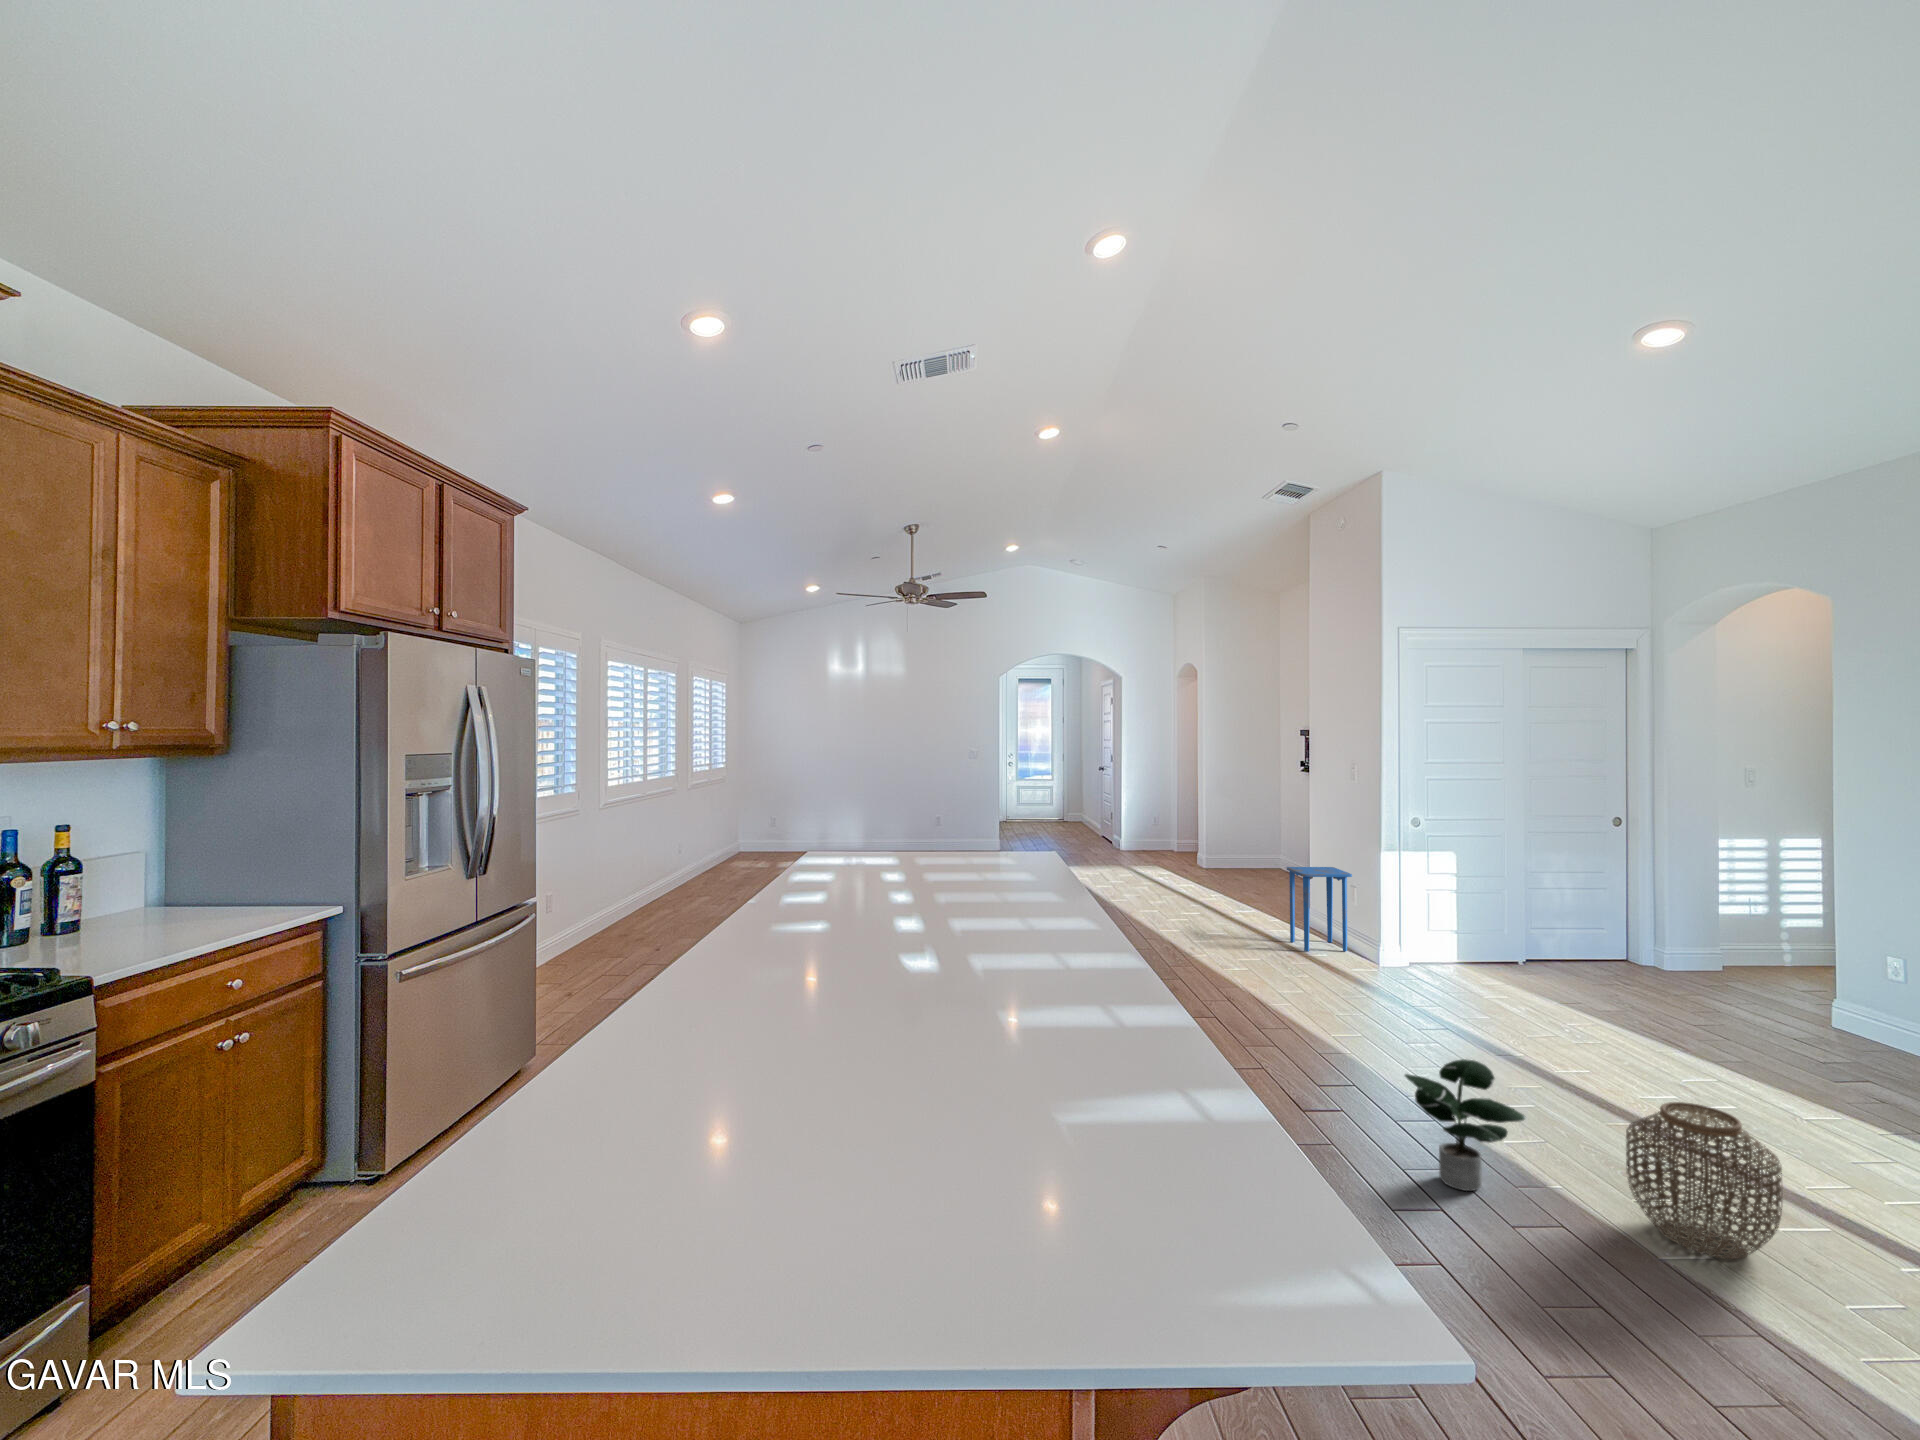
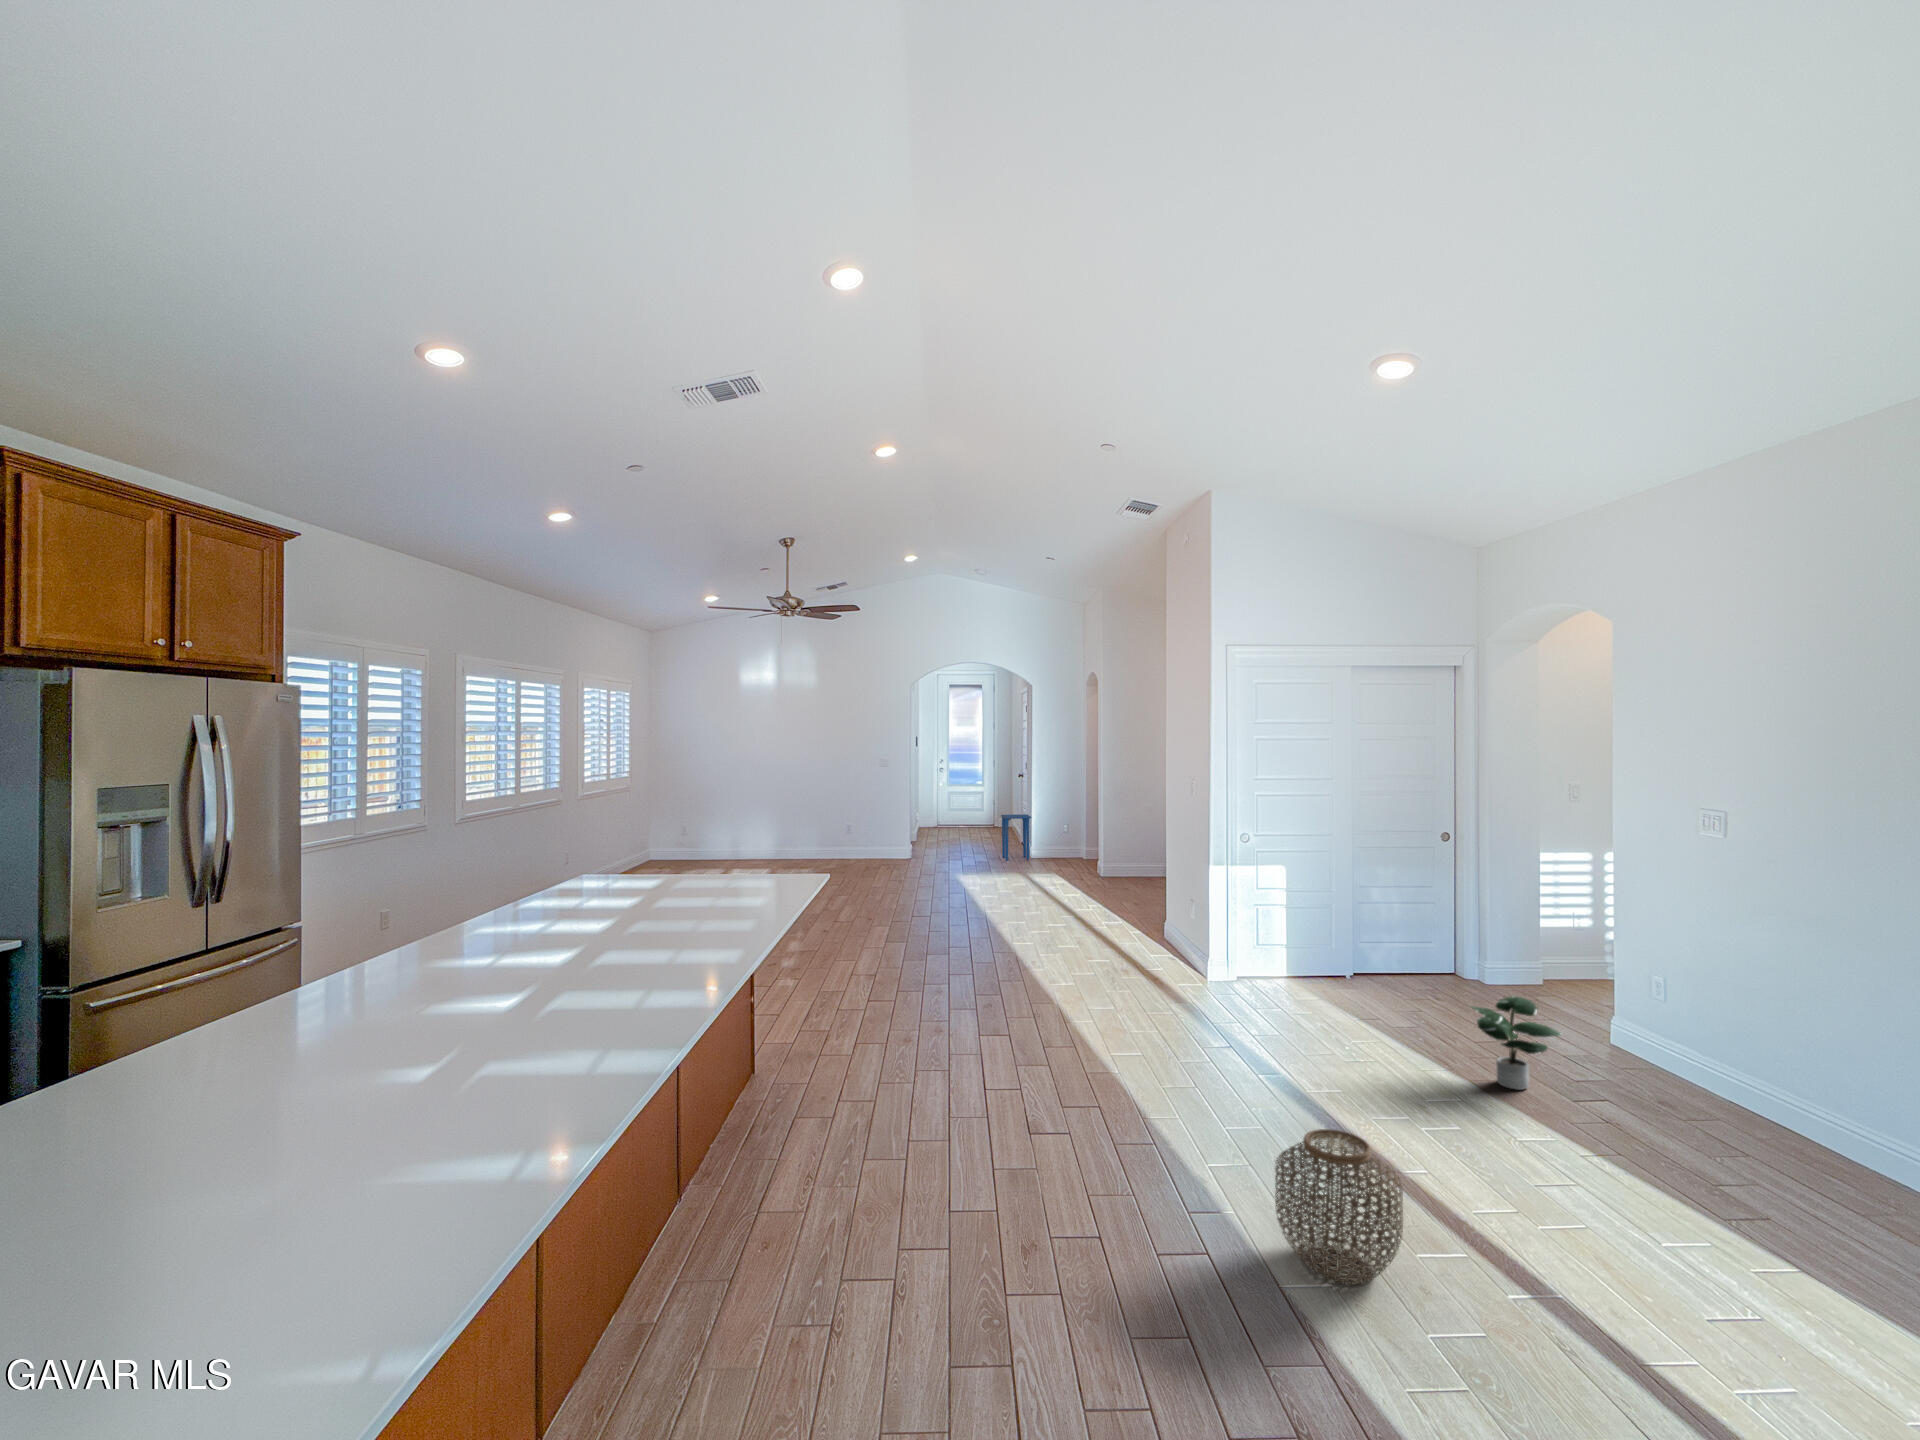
side table: present [1287,867,1352,952] -> present [1001,814,1031,860]
potted plant: present [1405,1059,1526,1191] -> present [1472,996,1561,1090]

